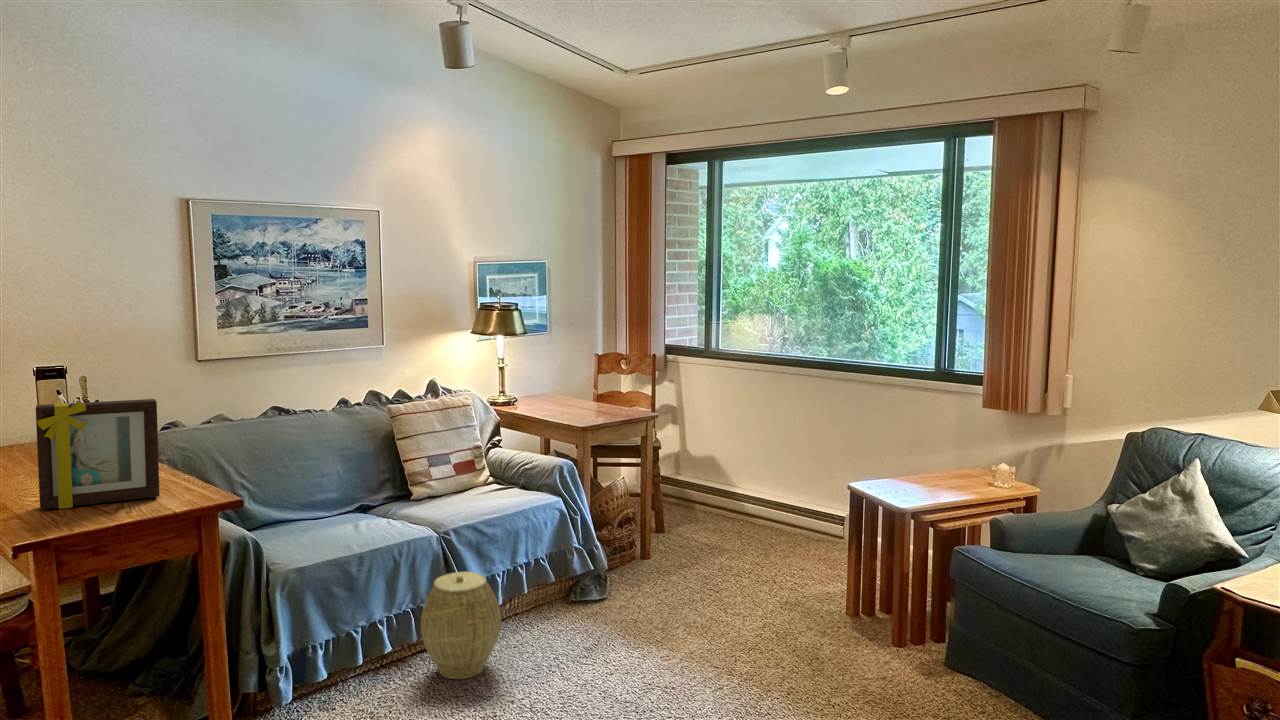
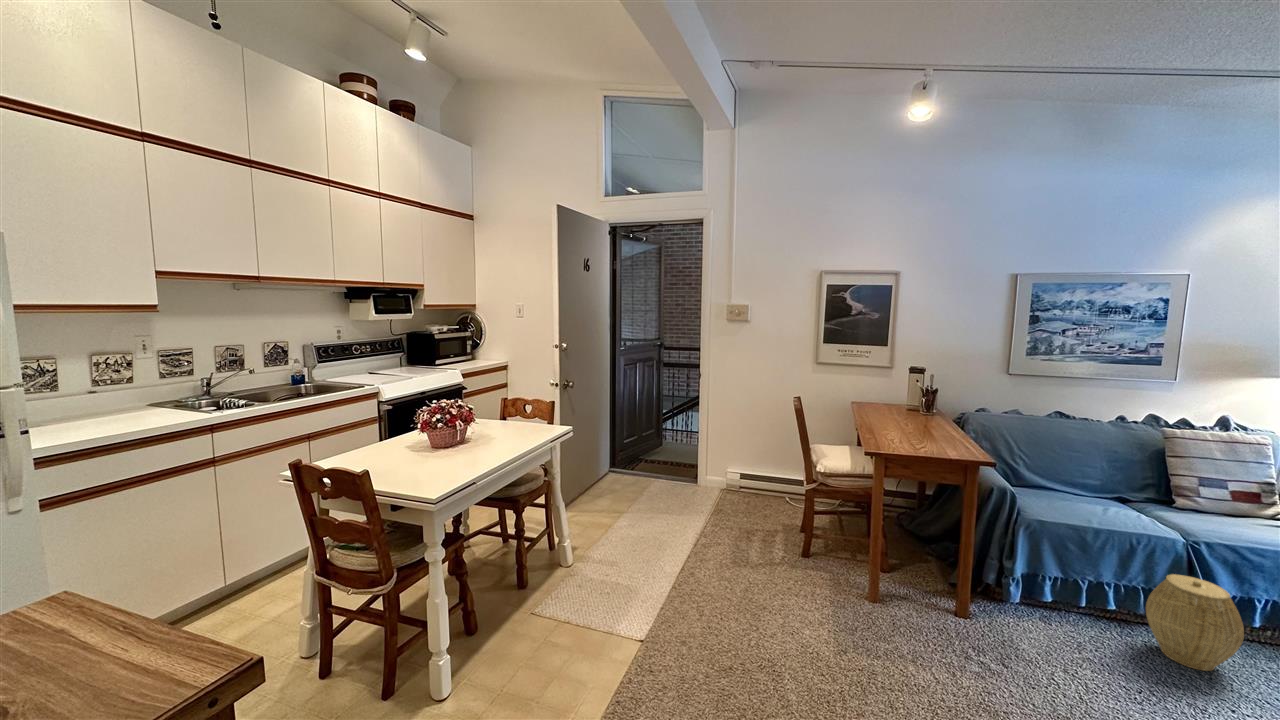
picture frame: present [36,399,160,510] -> none [896,385,962,446]

